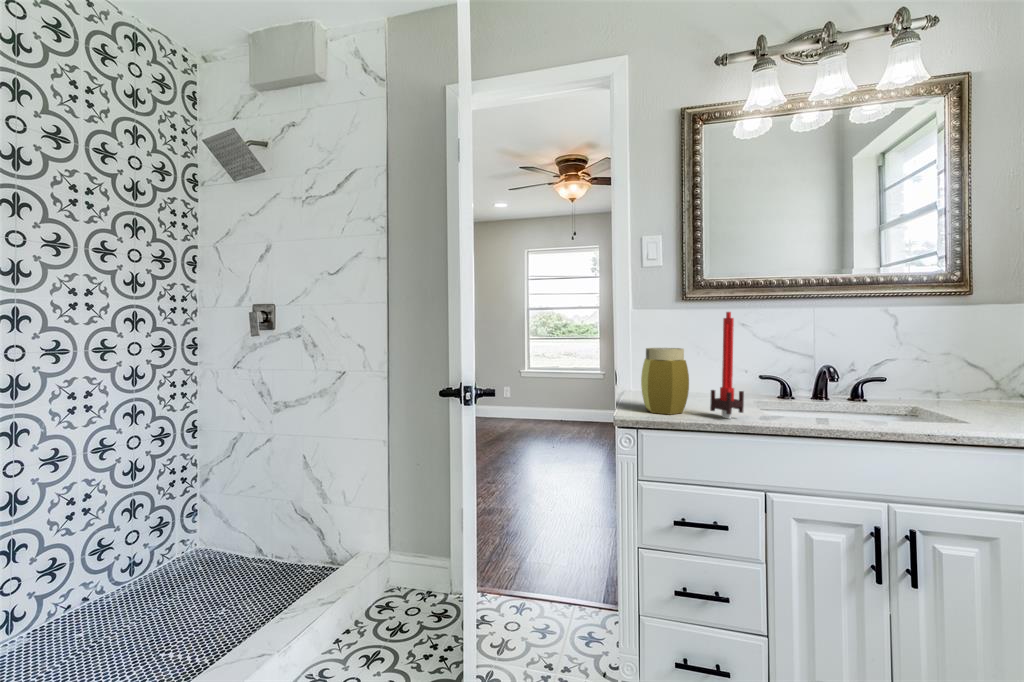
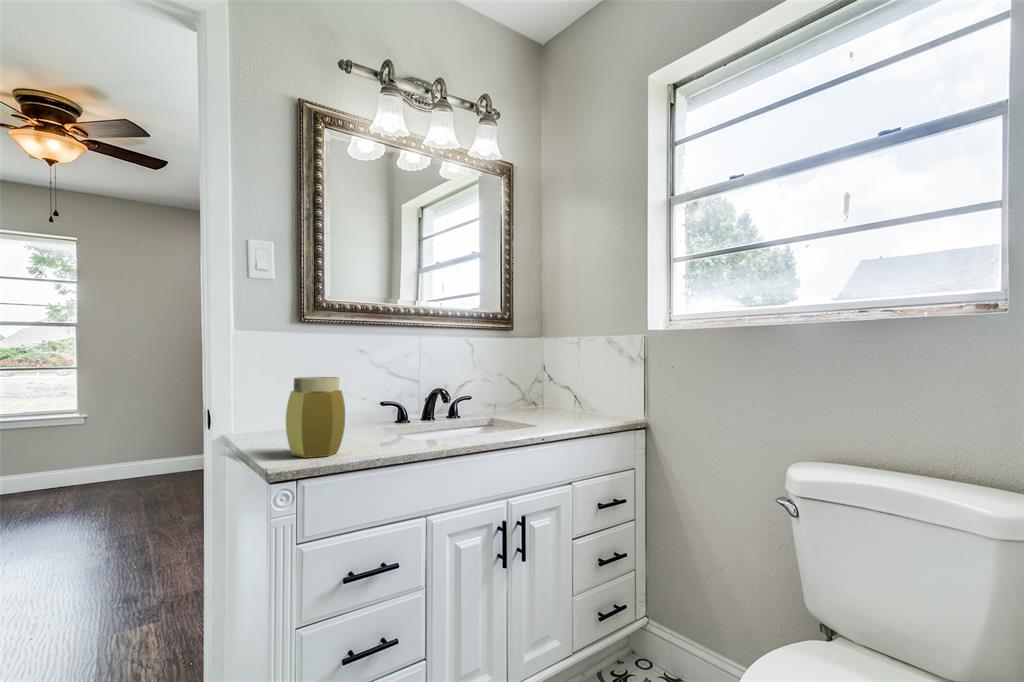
candle: present [710,312,744,419] -> none [371,336,402,450]

